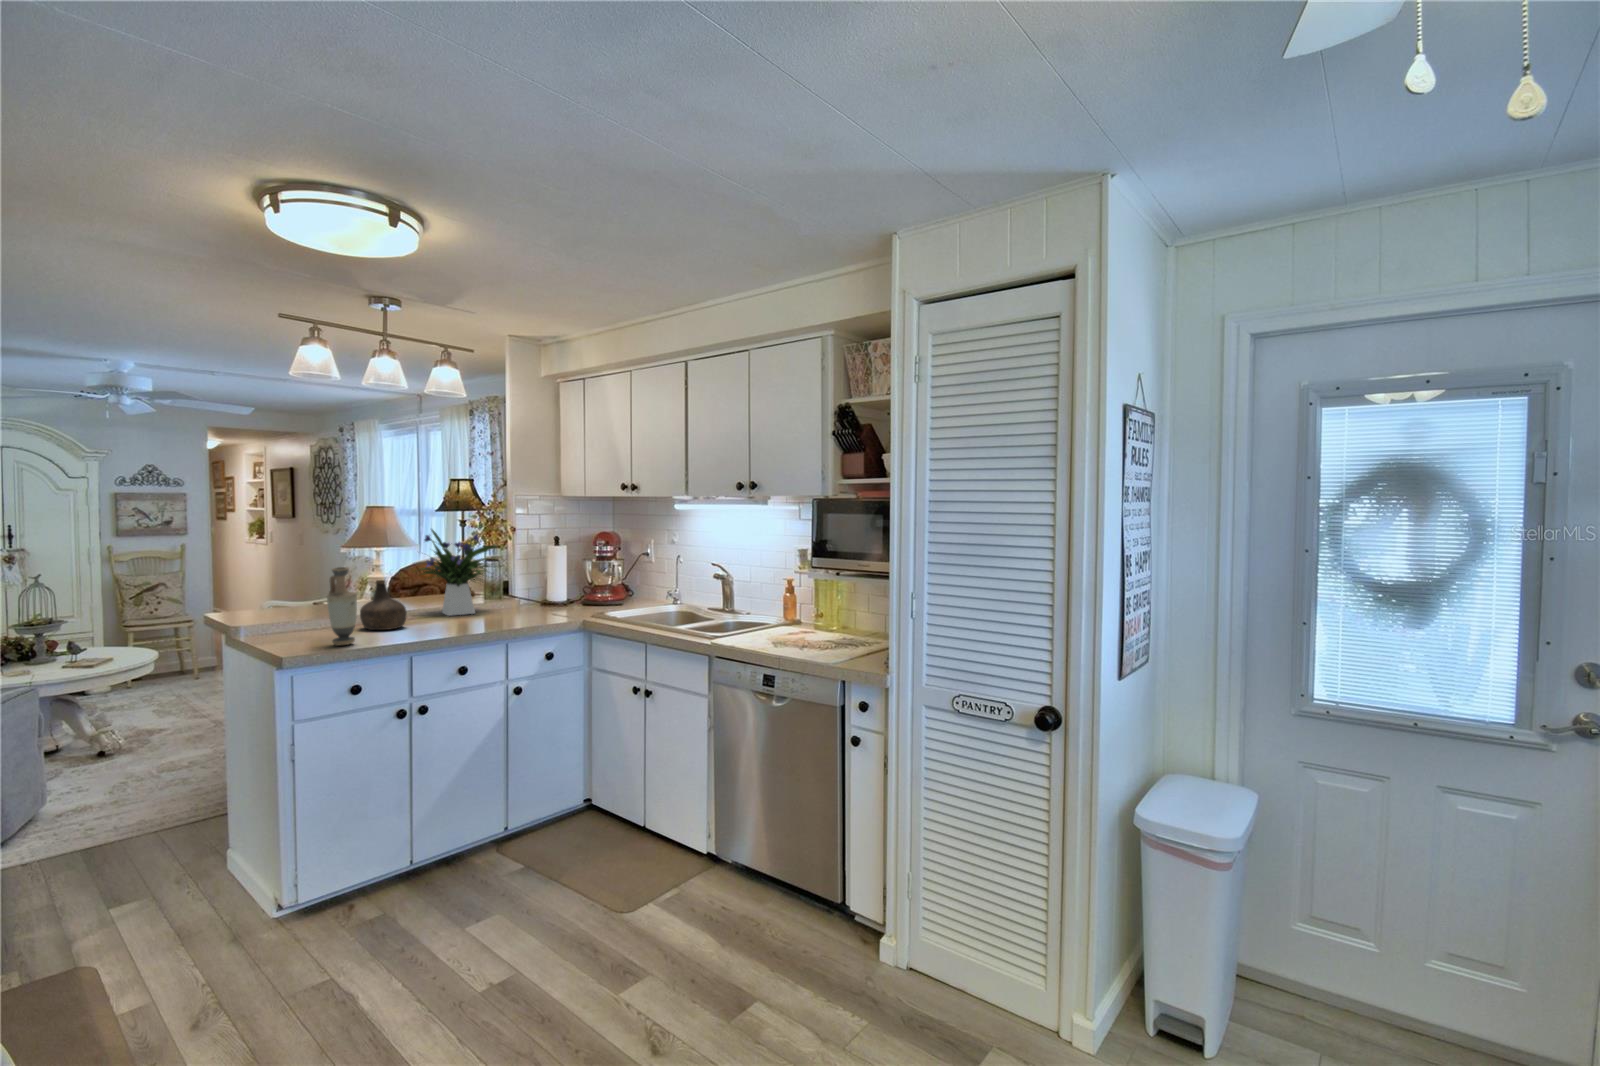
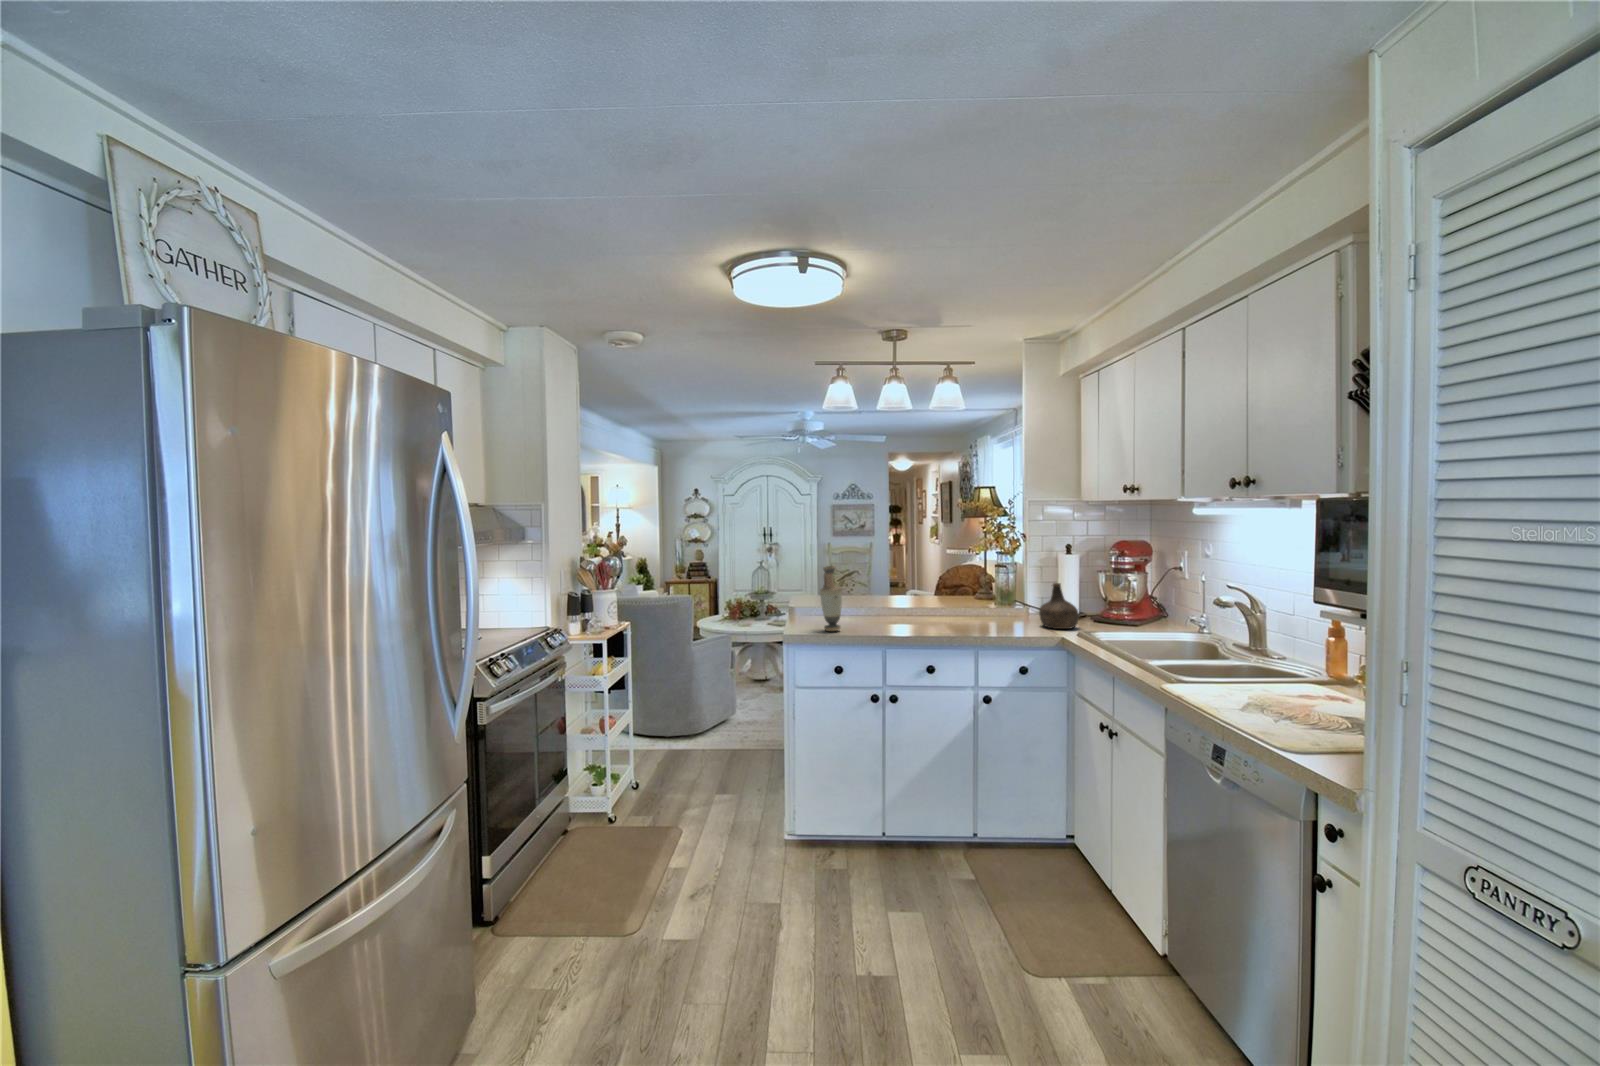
flower arrangement: present [420,530,495,616] -> none [924,535,1002,617]
bottle: present [360,580,407,630] -> present [1039,583,1079,629]

